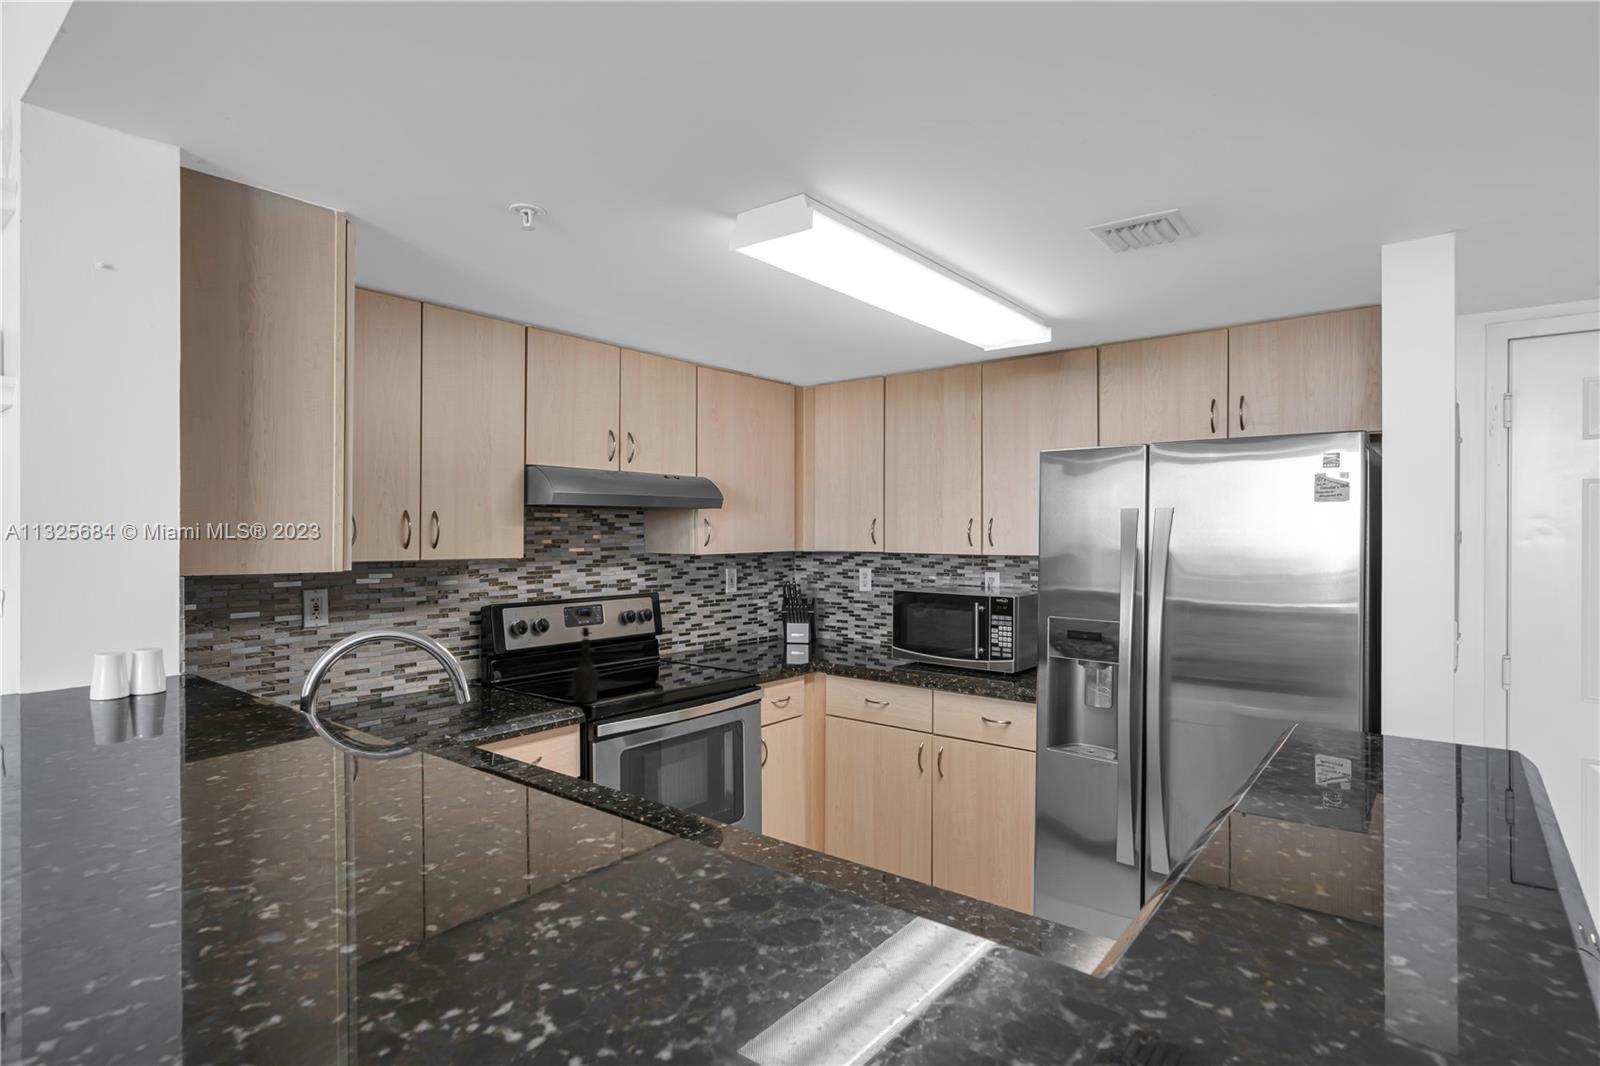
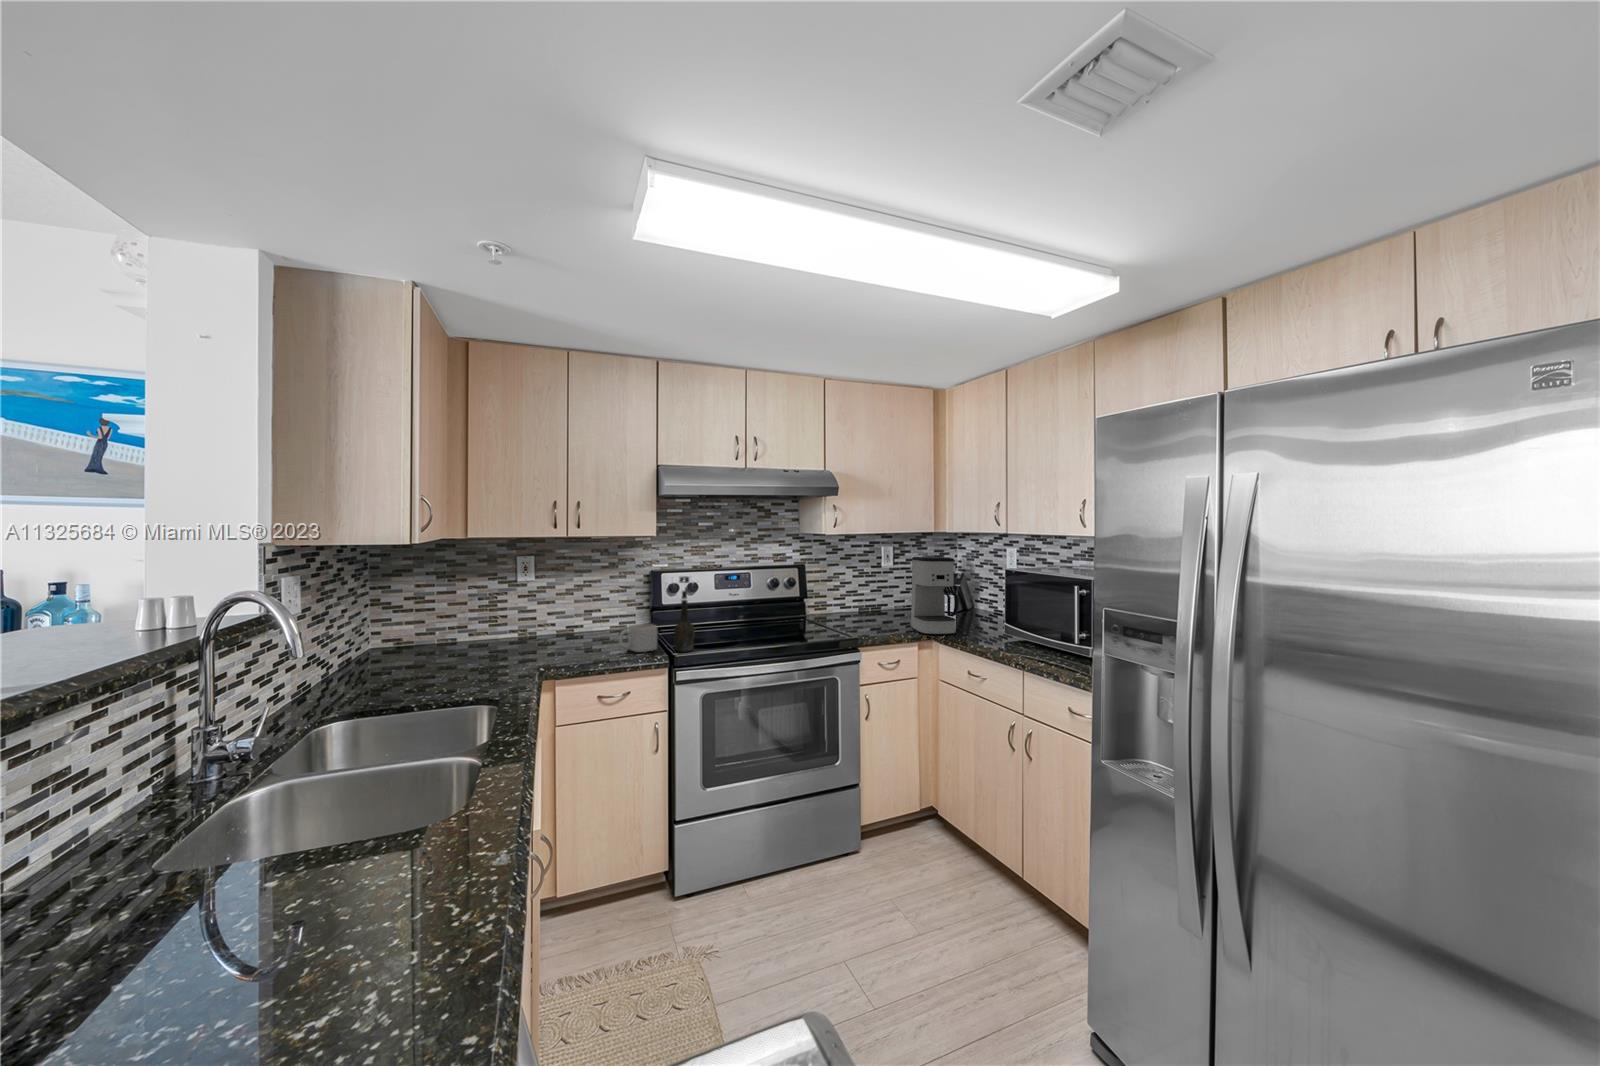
coffee maker: none [787,580,840,665] -> present [911,557,959,635]
mug: none [511,672,552,708] -> present [619,624,657,652]

